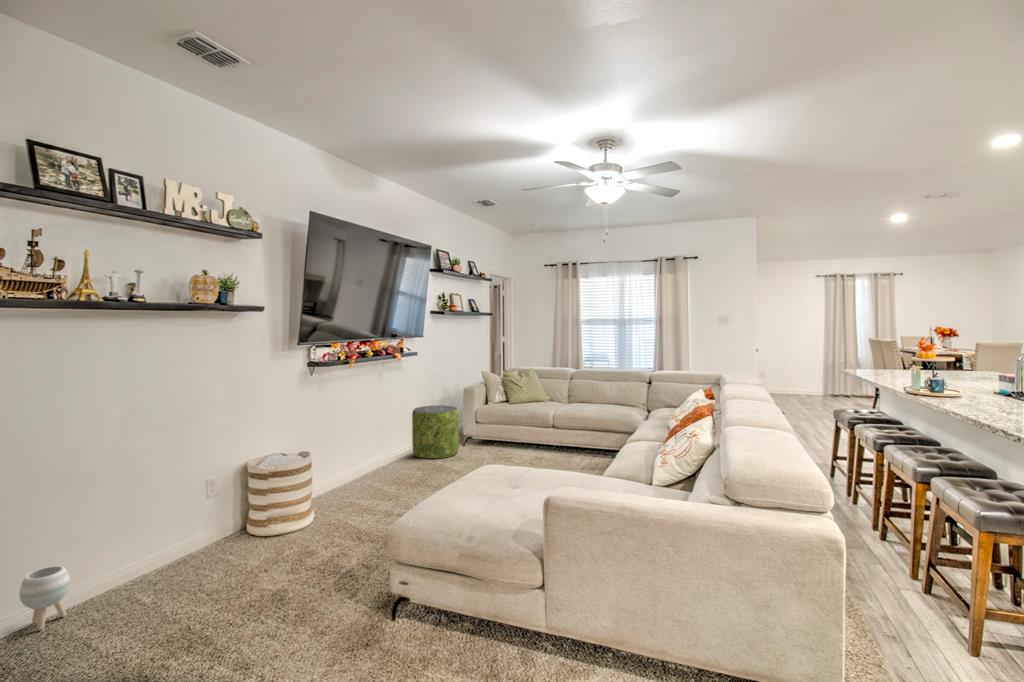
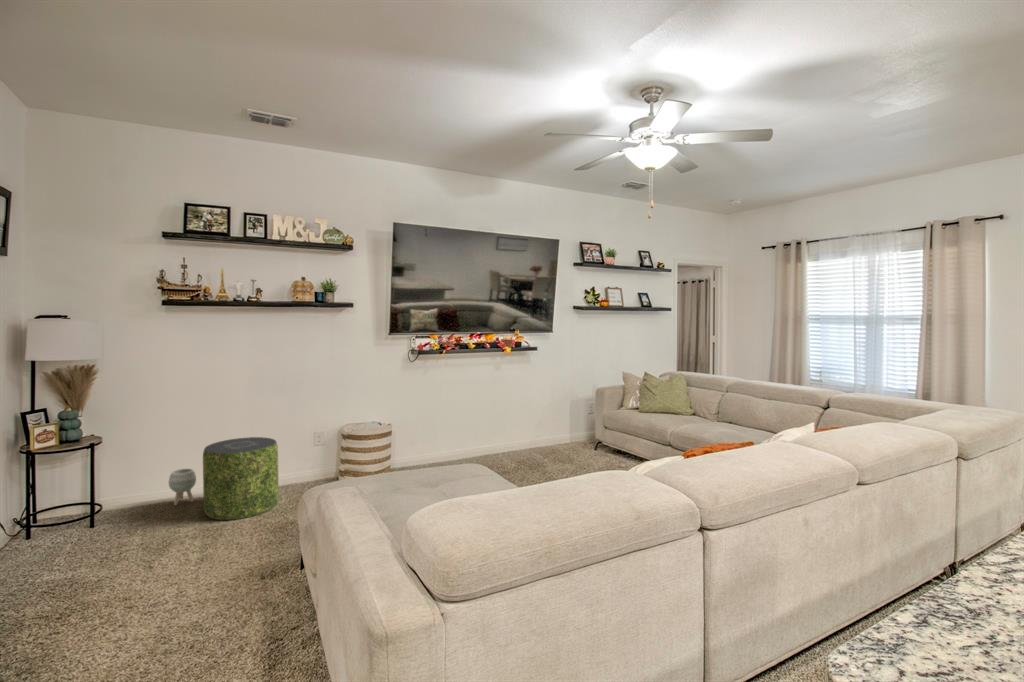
pouf: present [412,405,459,459] -> present [203,437,279,520]

